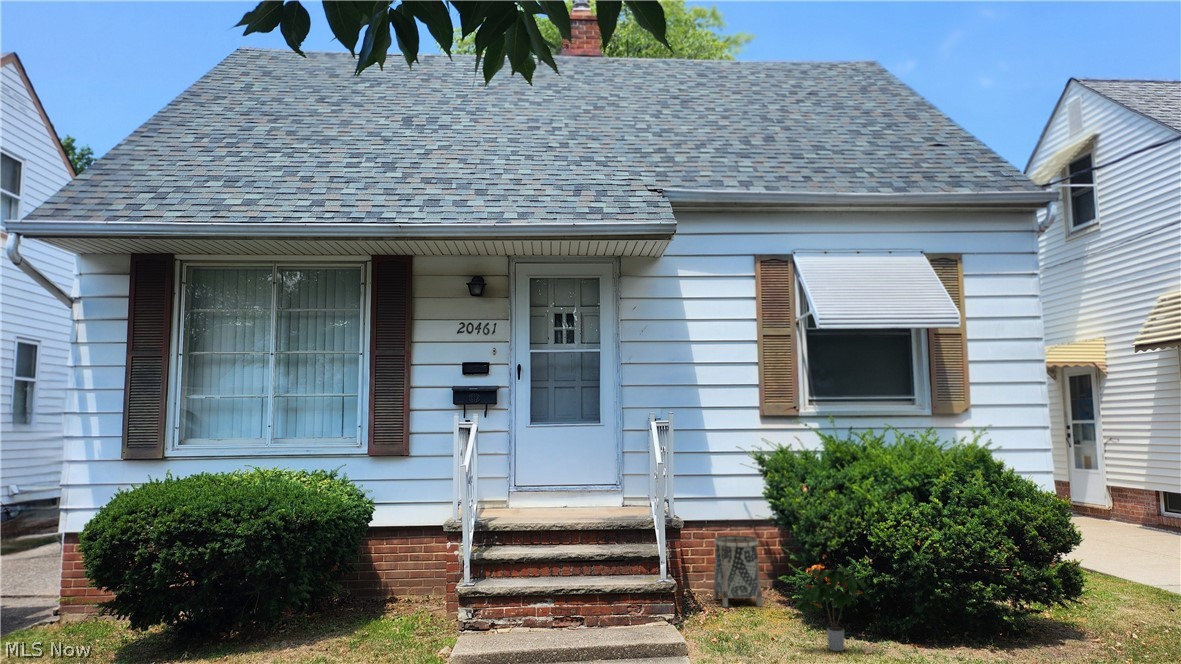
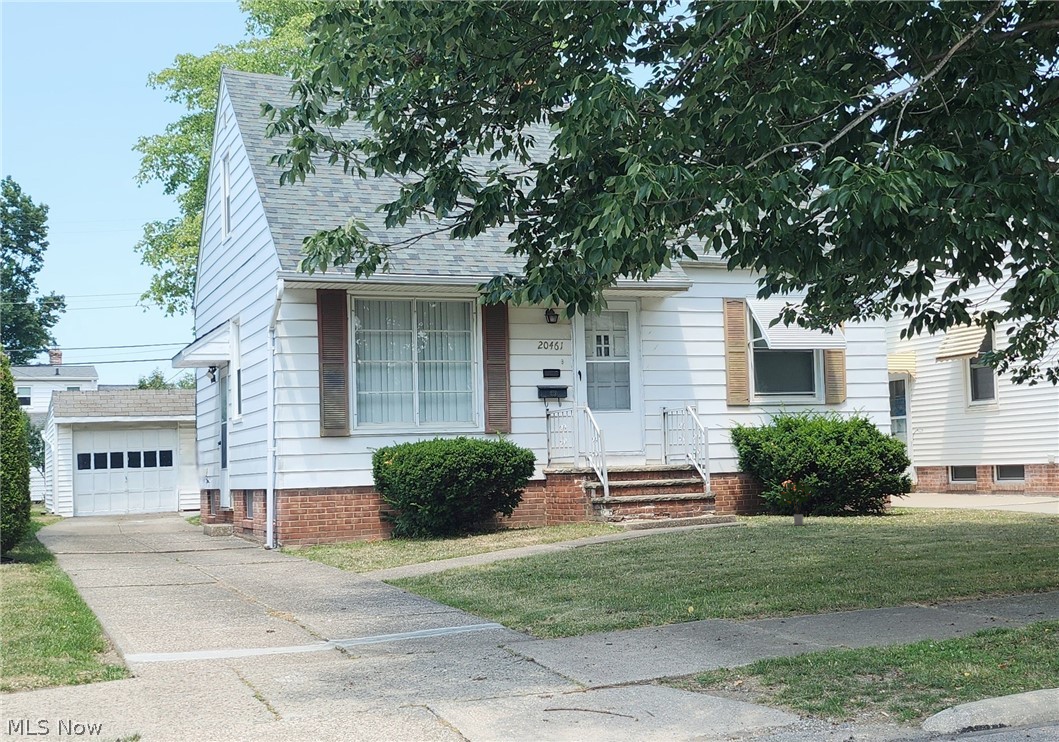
basket: present [713,535,762,607] -> none [704,481,738,522]

